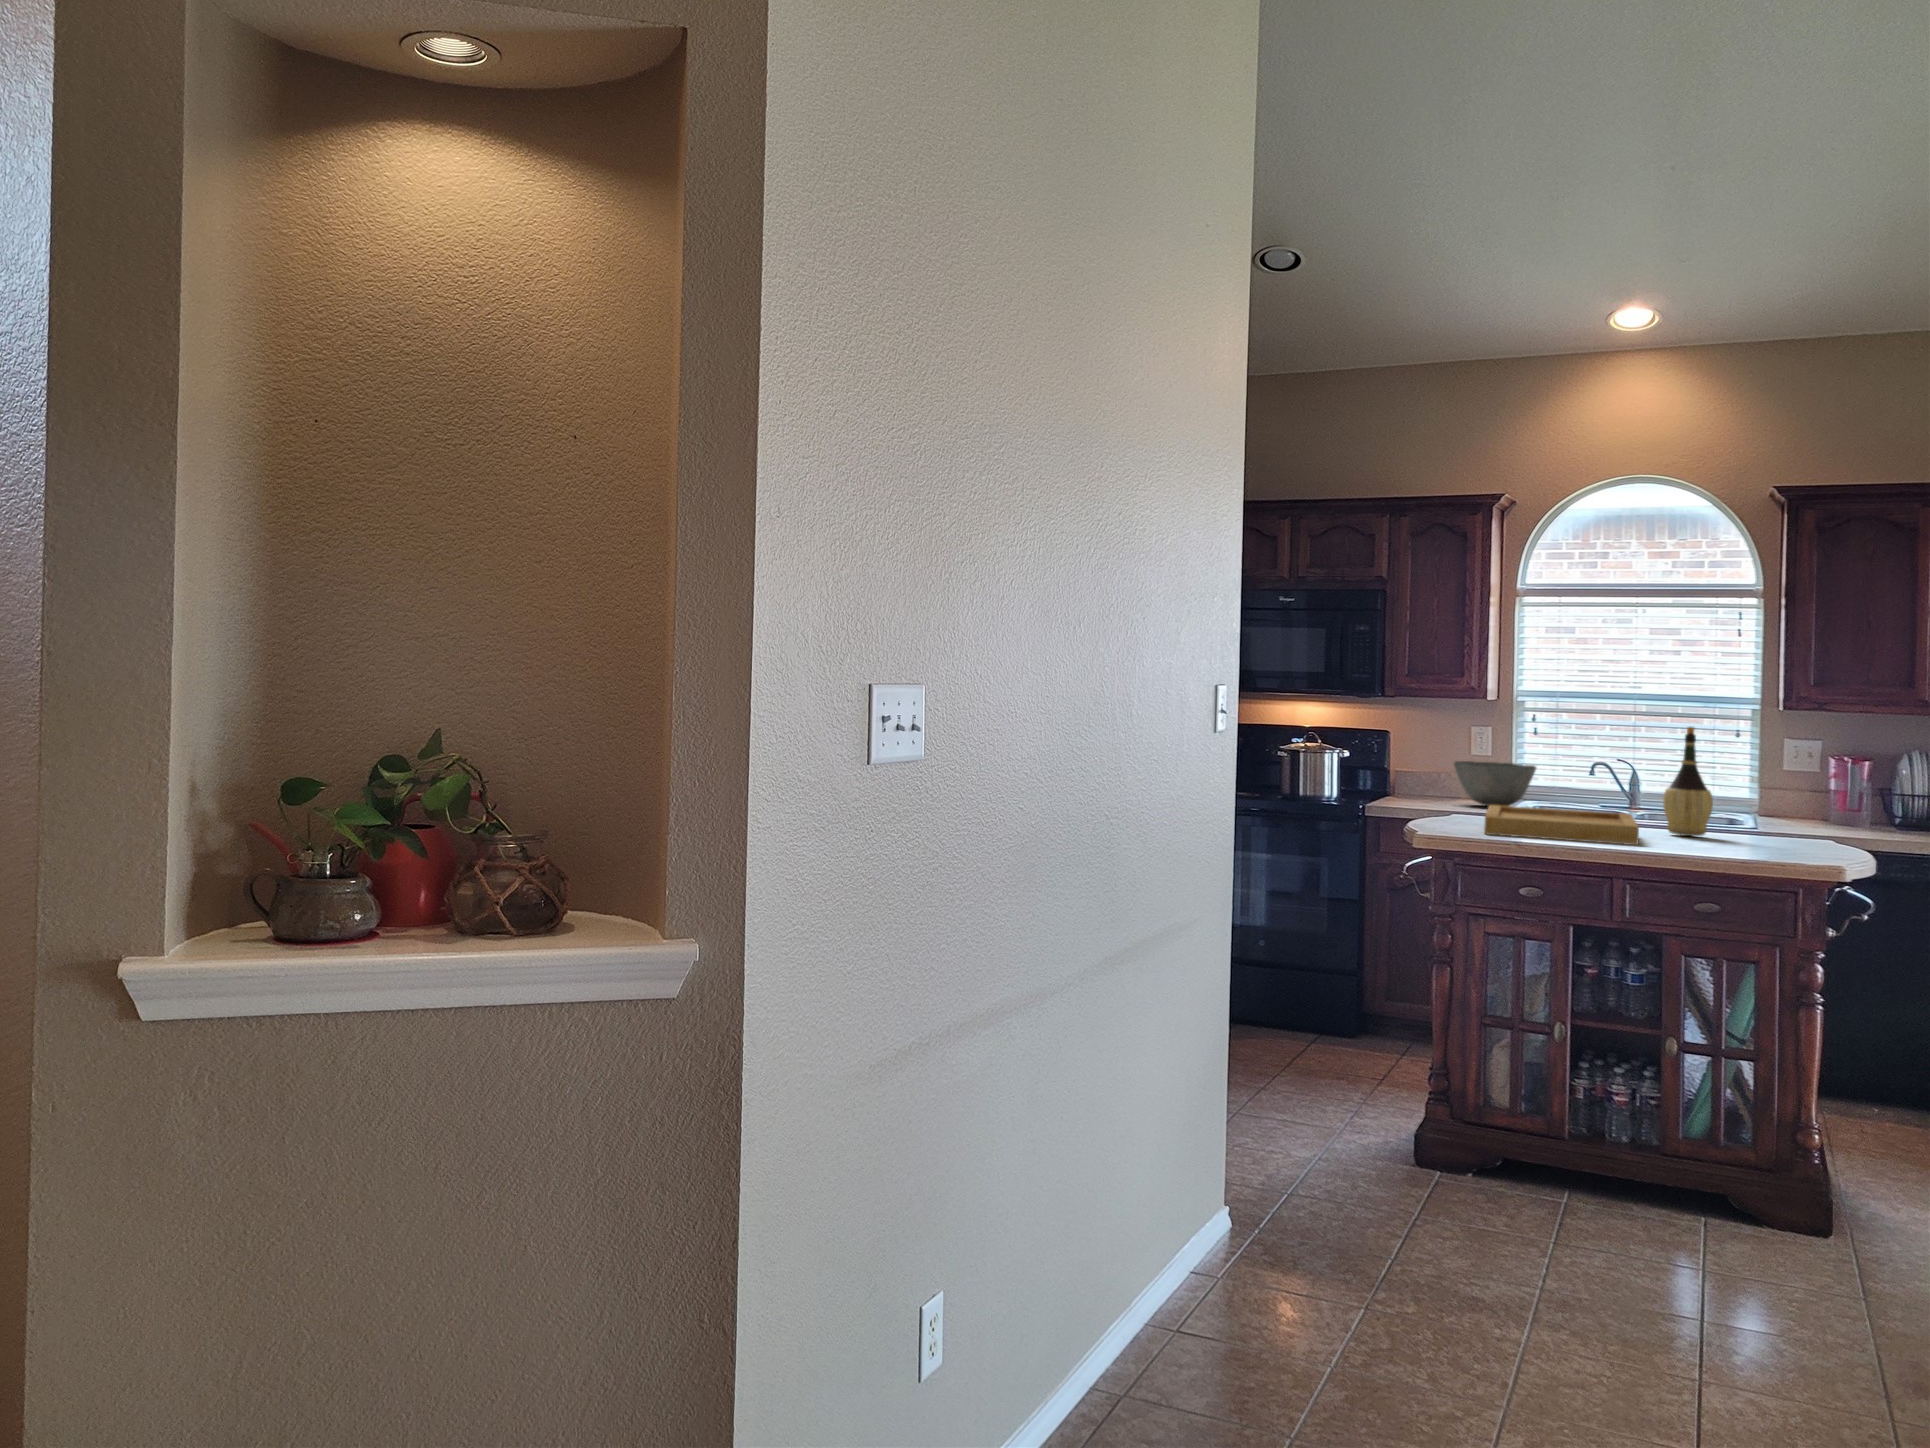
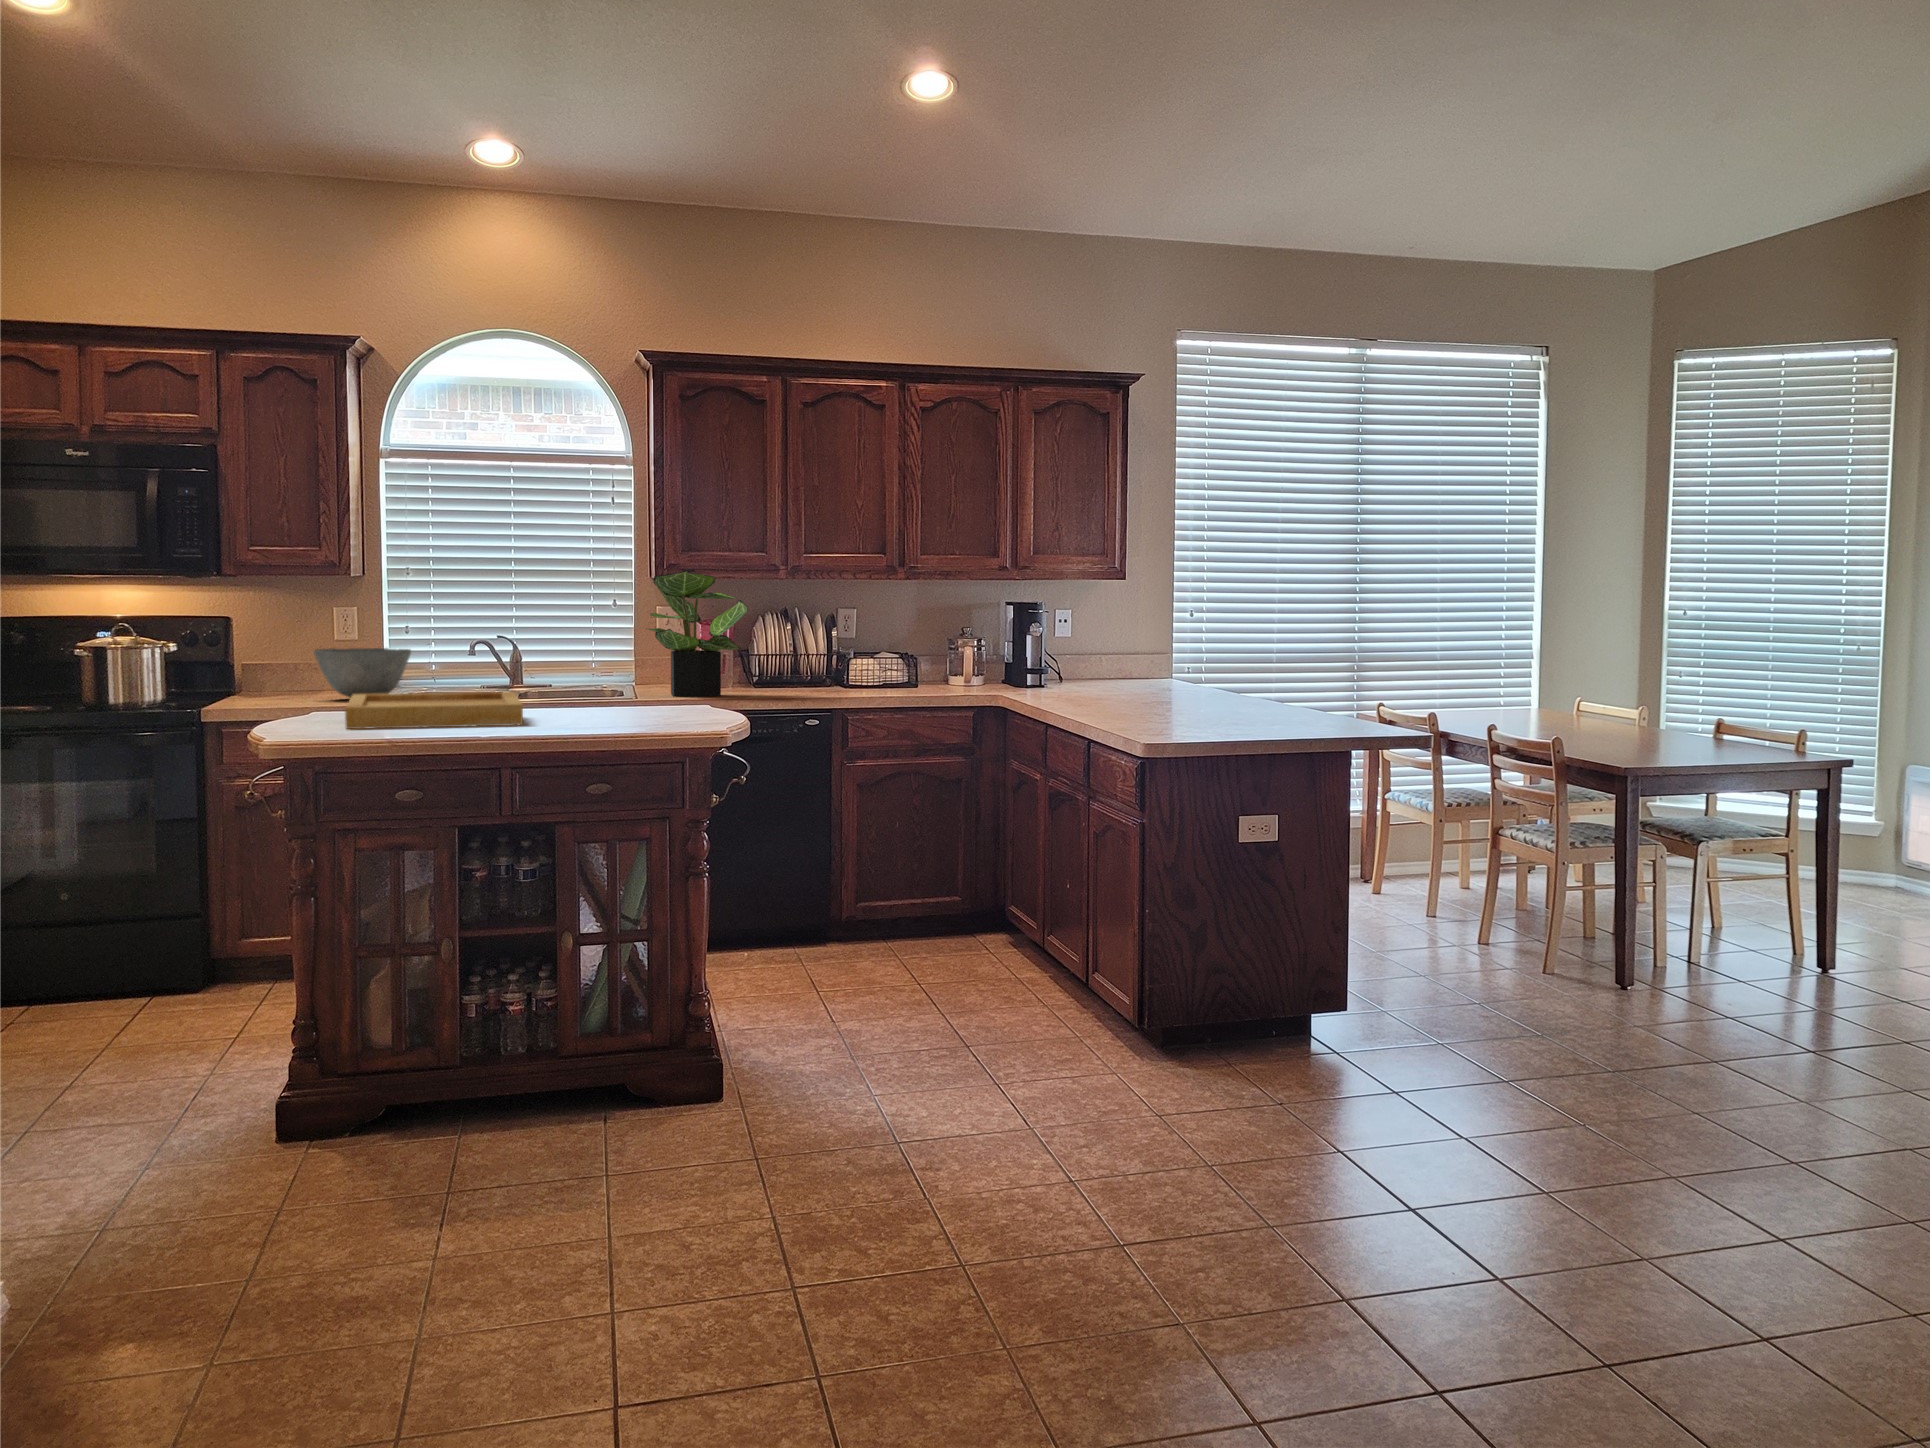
potted plant: none [1767,704,1891,832] -> present [648,571,748,697]
wine bottle: present [1663,727,1713,836] -> none [547,593,596,712]

